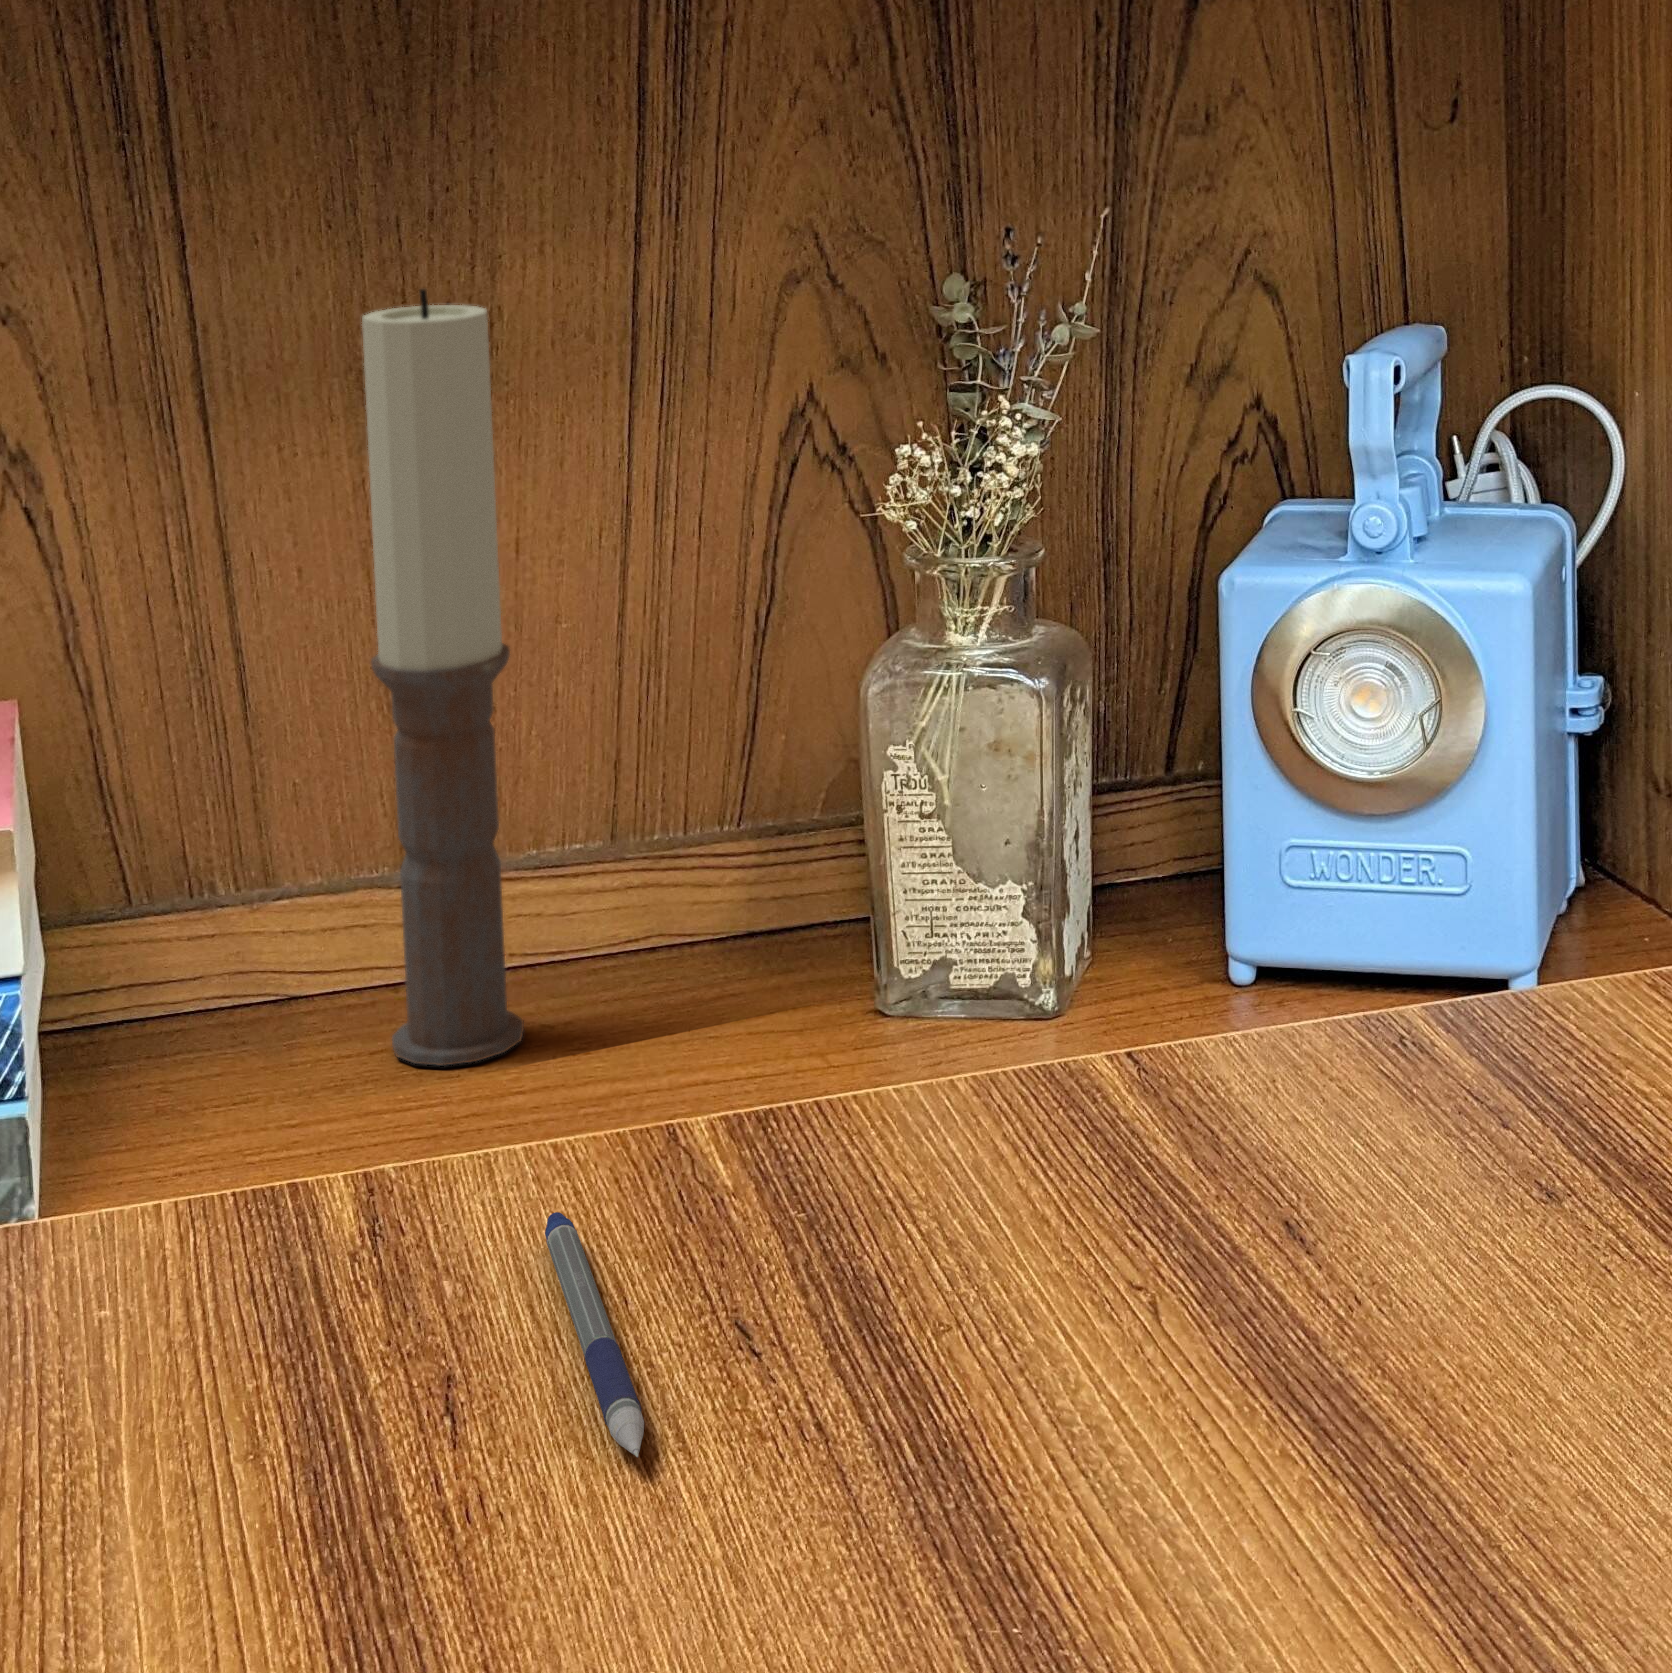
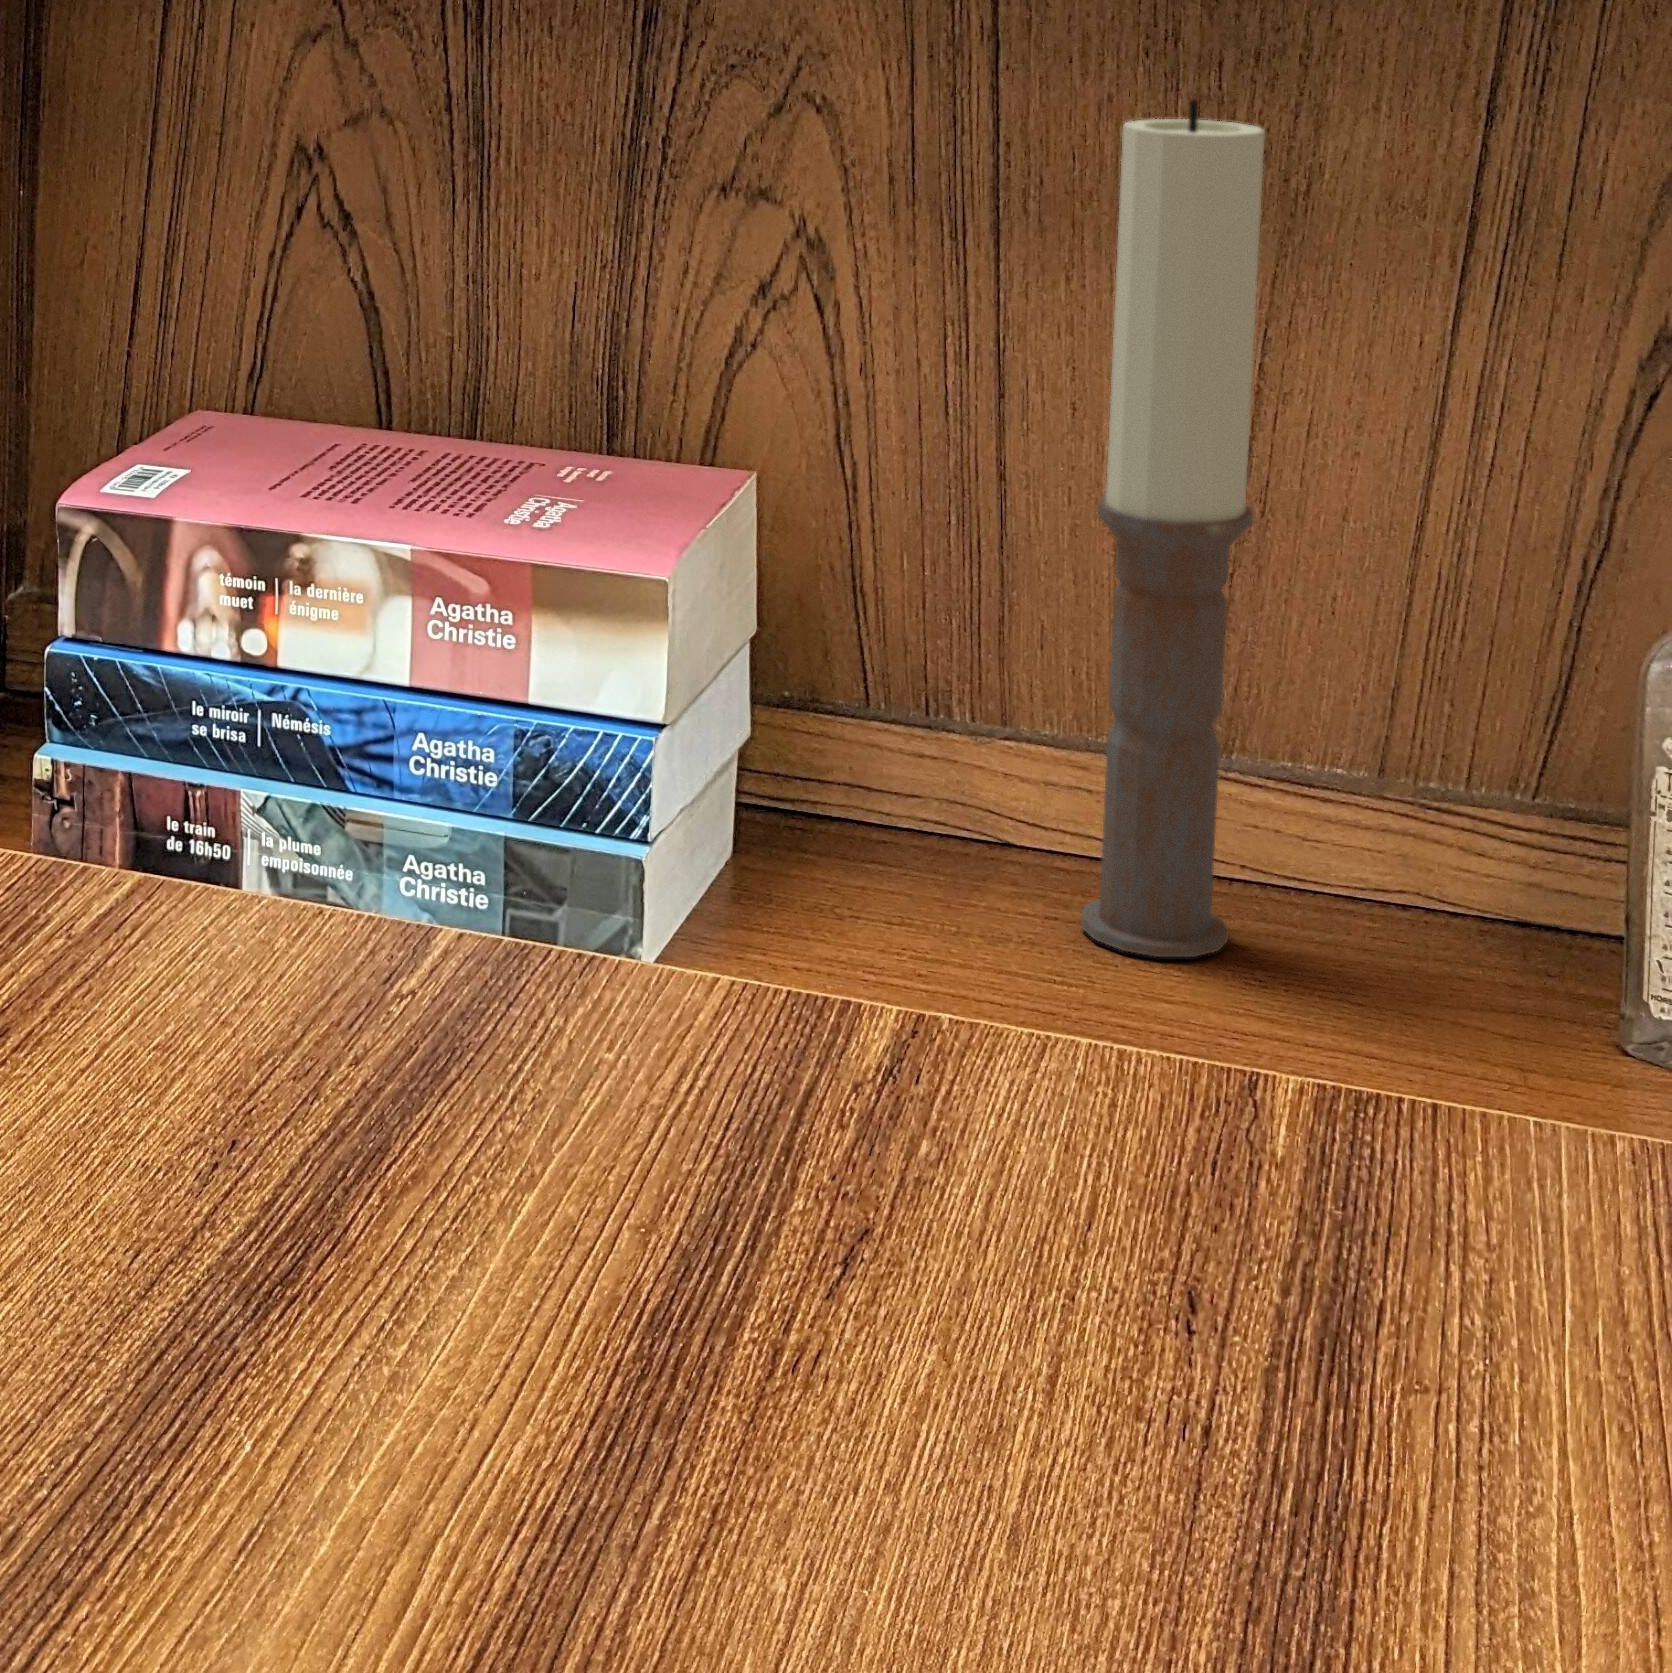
pen: present [545,1212,644,1457] -> none [971,1111,1074,1377]

